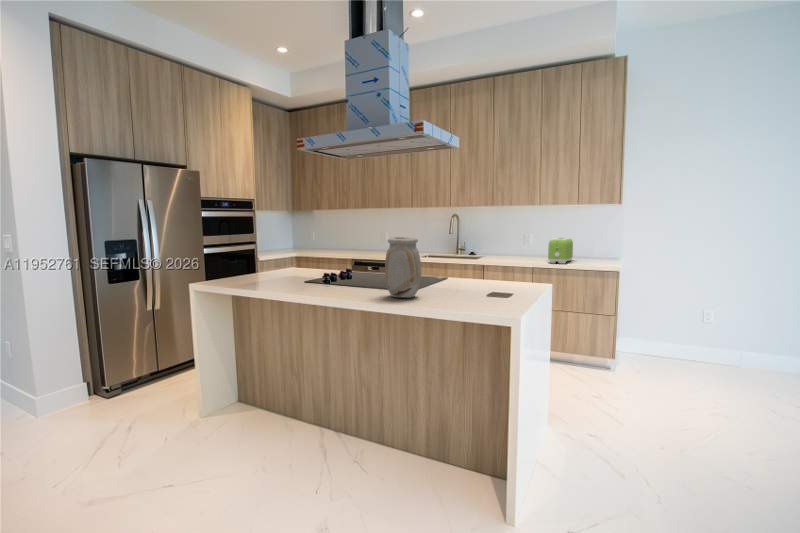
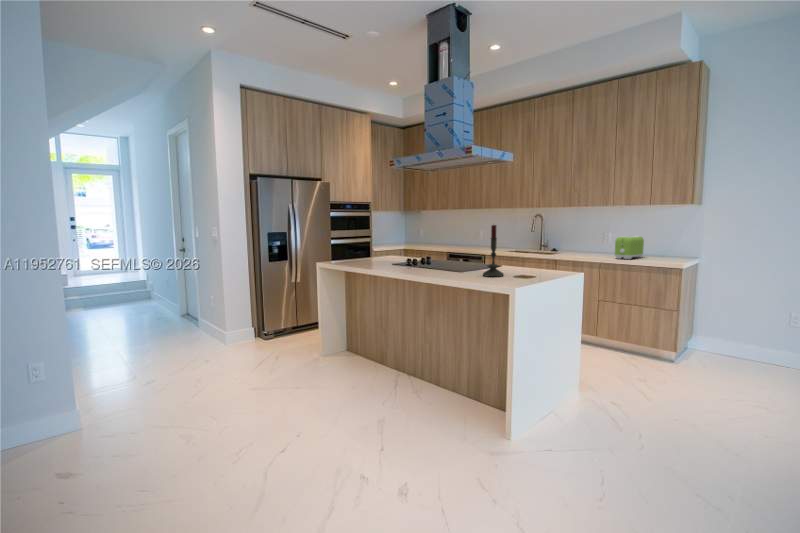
candle: none [446,226,473,299] -> present [483,225,504,277]
vase: present [385,237,421,298] -> none [439,231,465,275]

